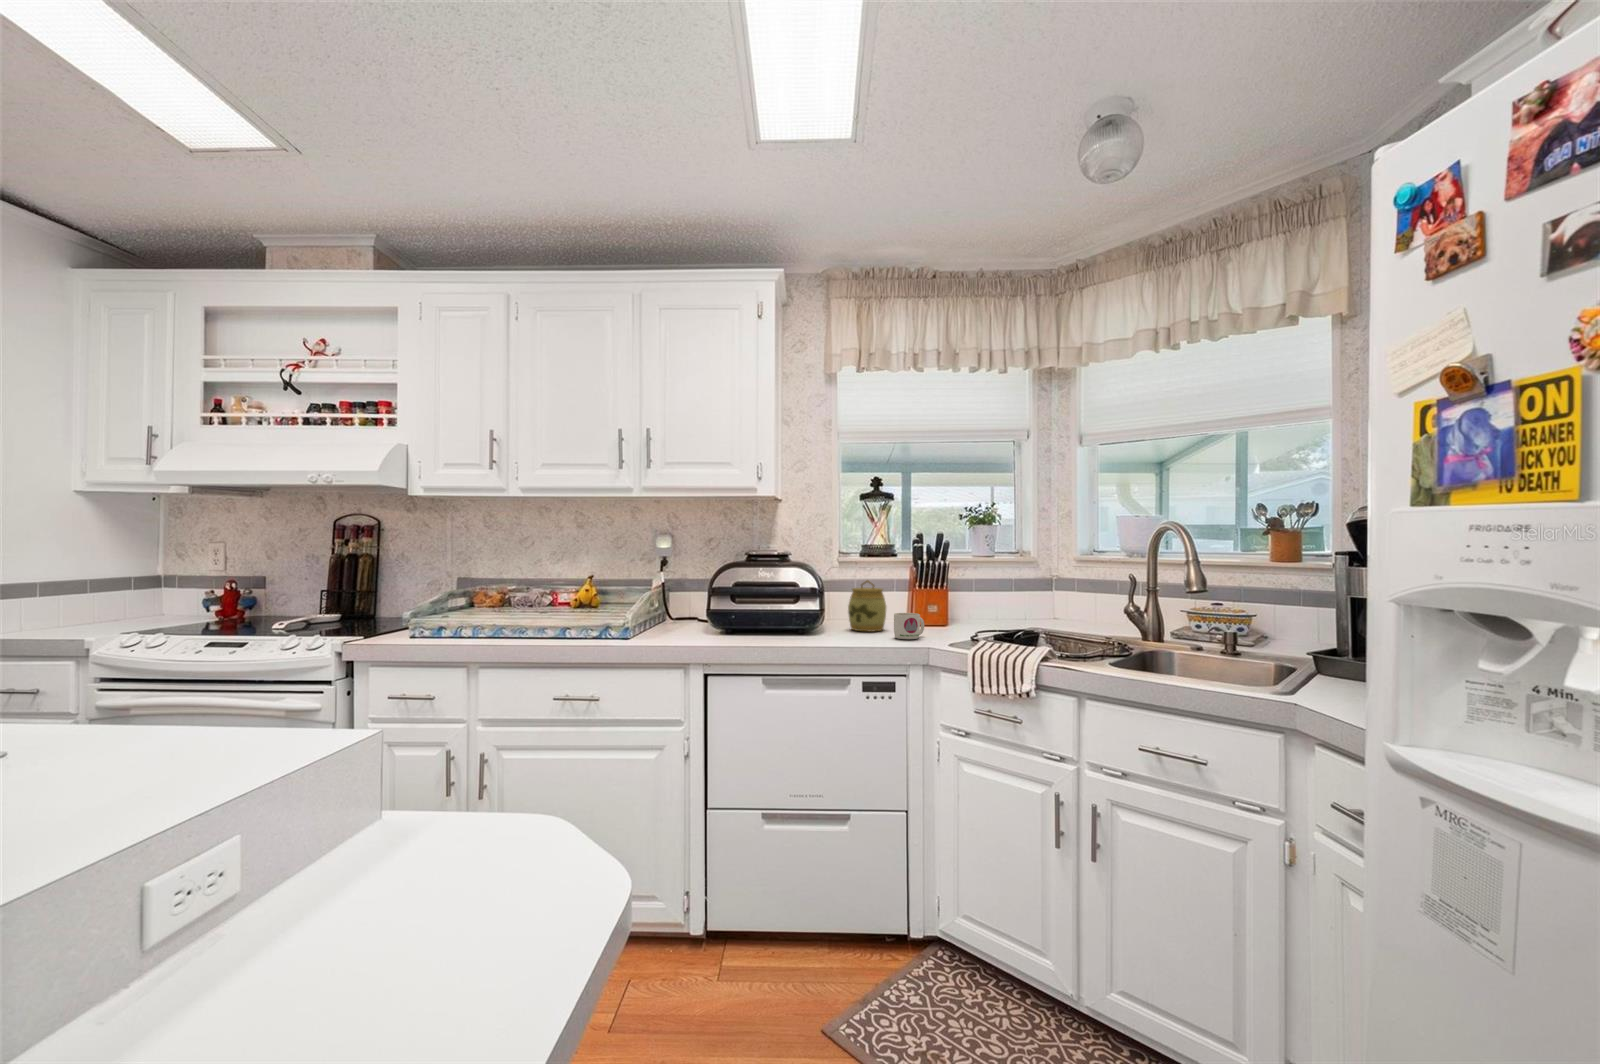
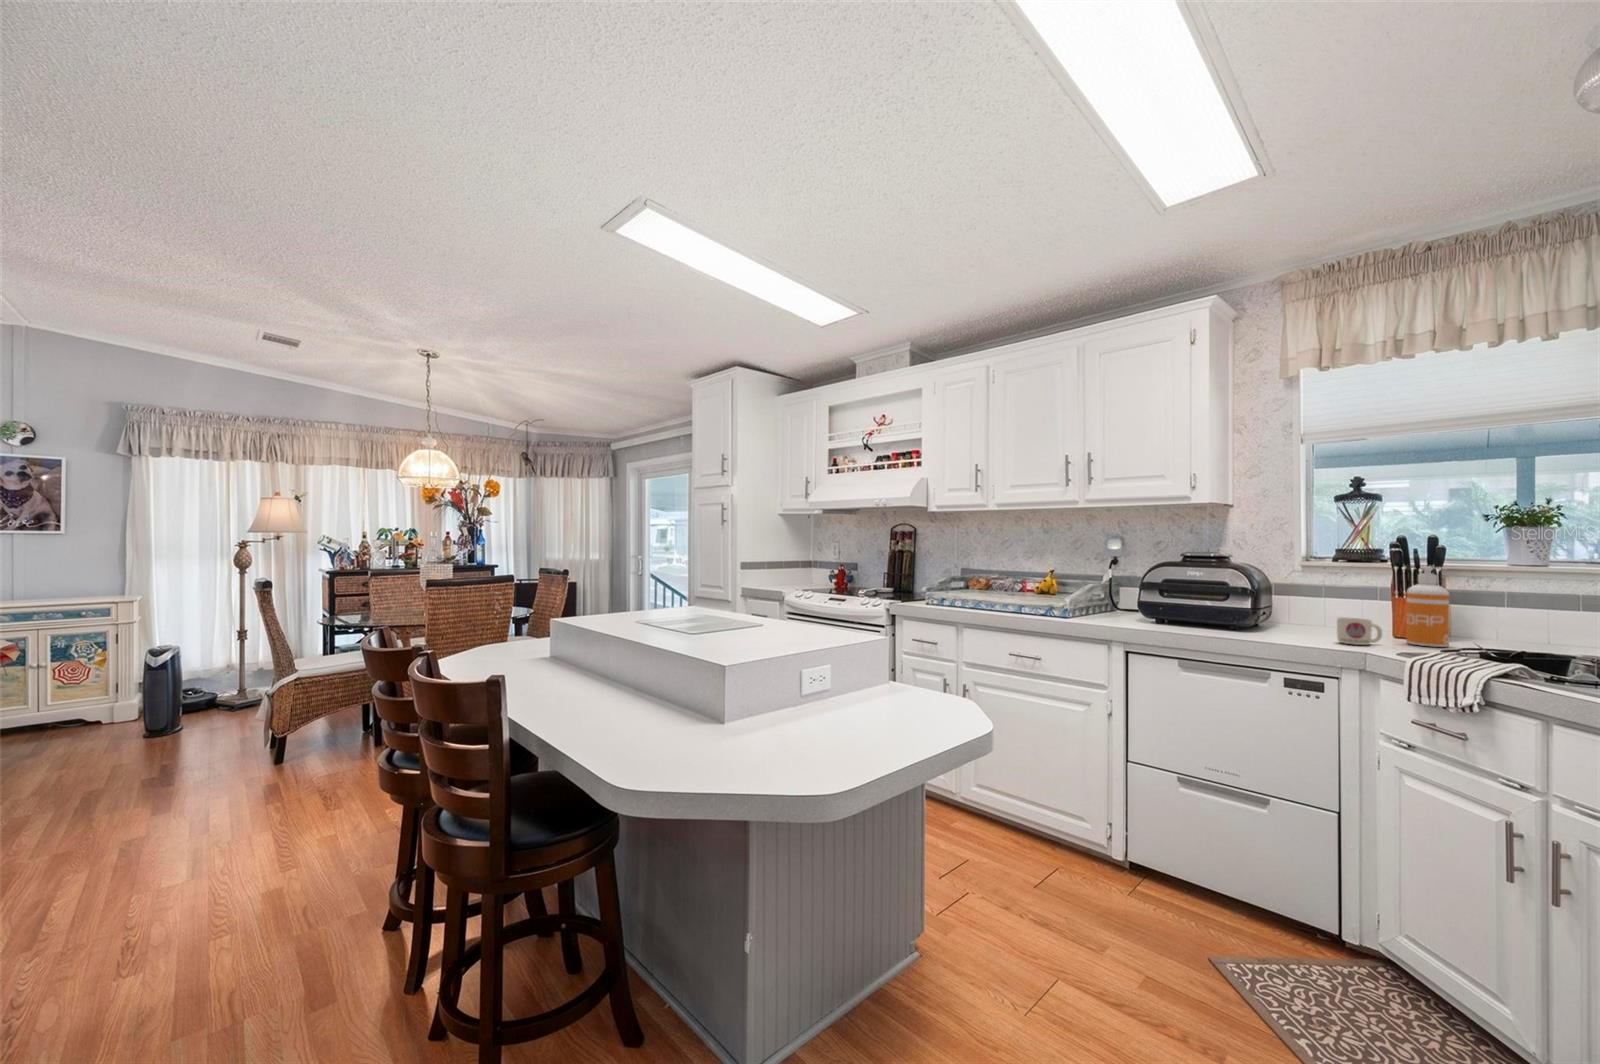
soap dispenser: none [934,561,963,633] -> present [1406,566,1449,647]
jar: present [848,580,886,631] -> none [1295,583,1346,636]

